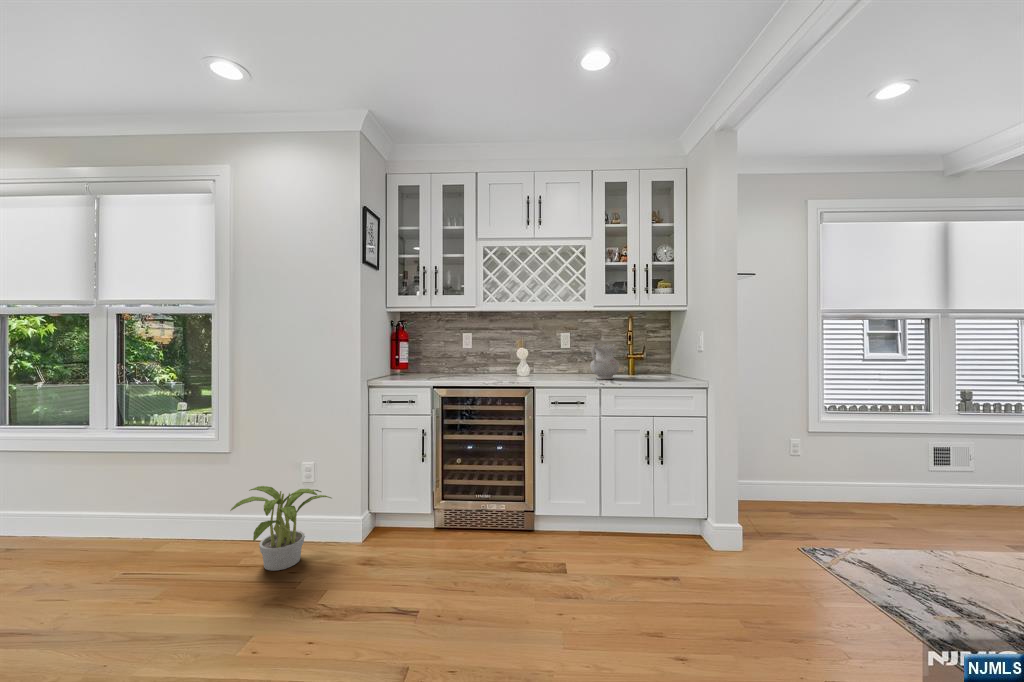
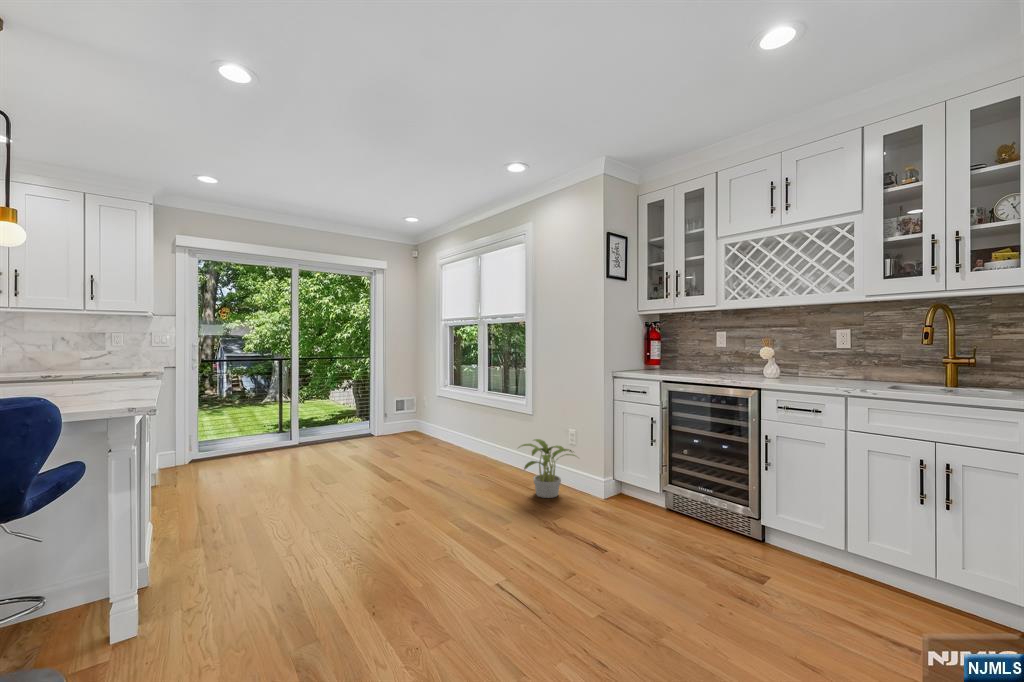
ceramic pitcher: present [590,343,619,379] -> none [844,341,893,387]

